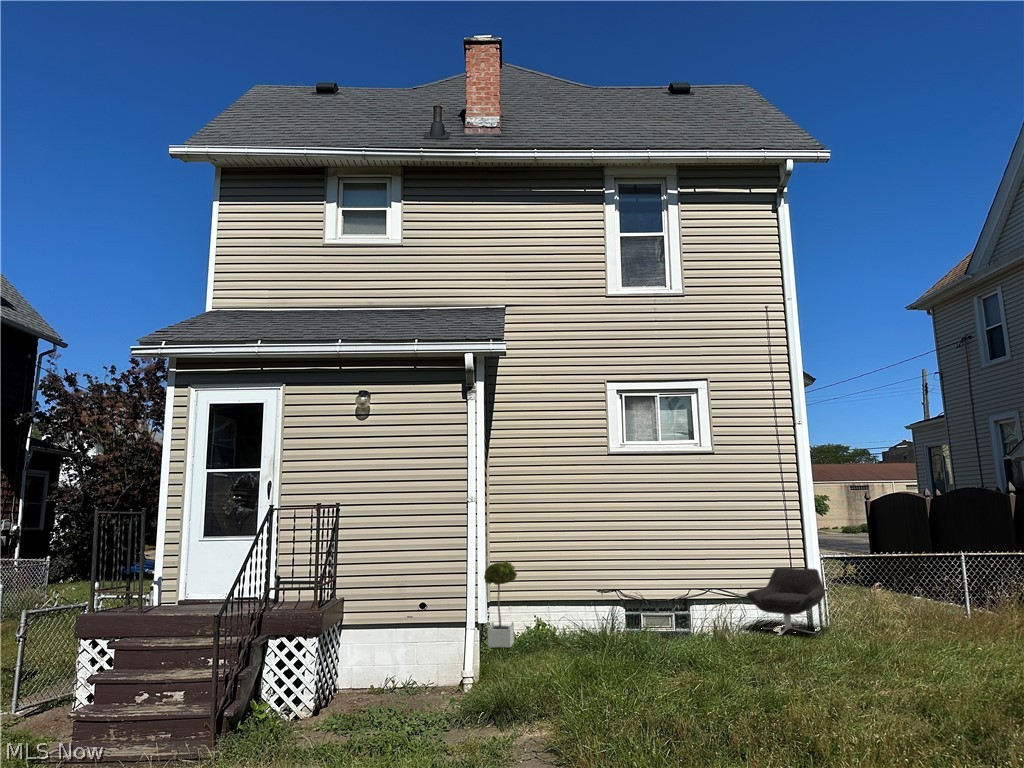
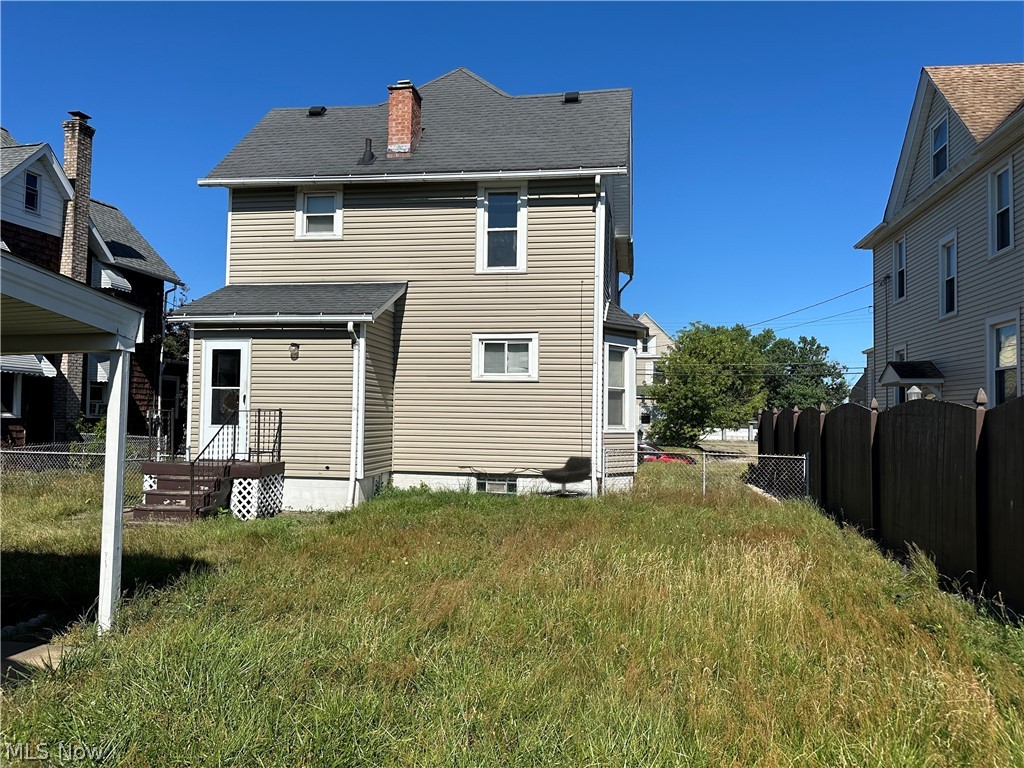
potted tree: present [484,560,517,648] -> none [368,443,390,494]

